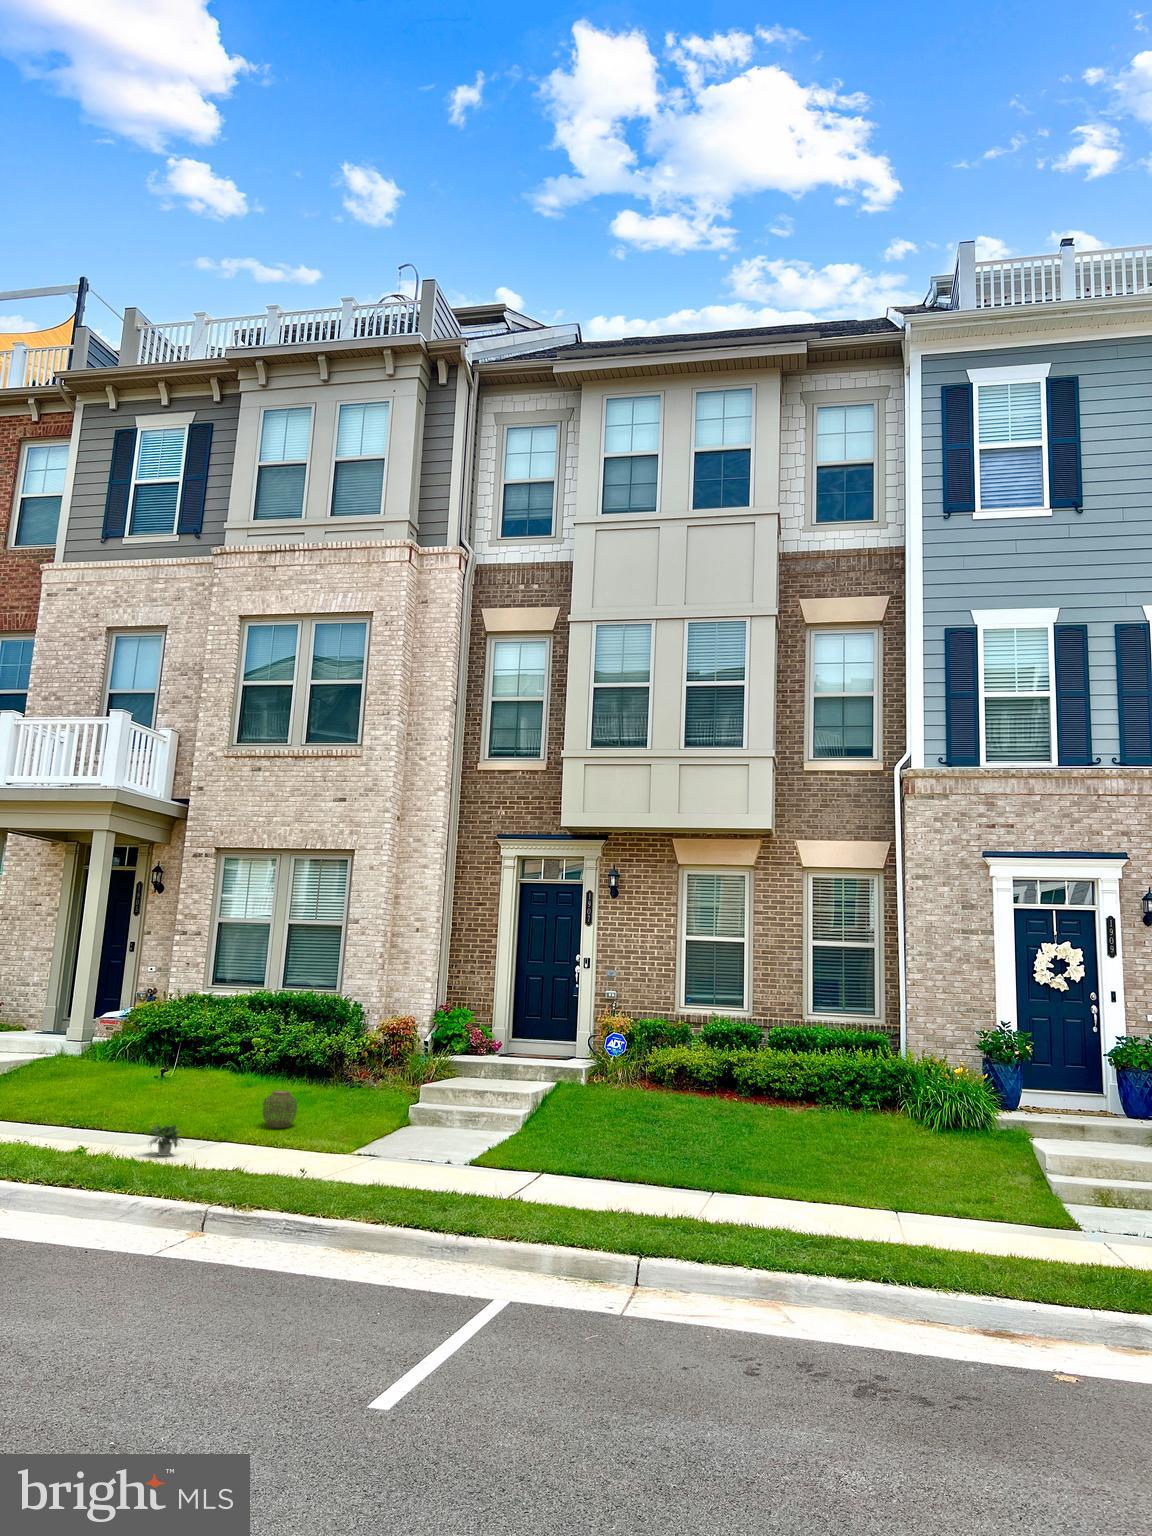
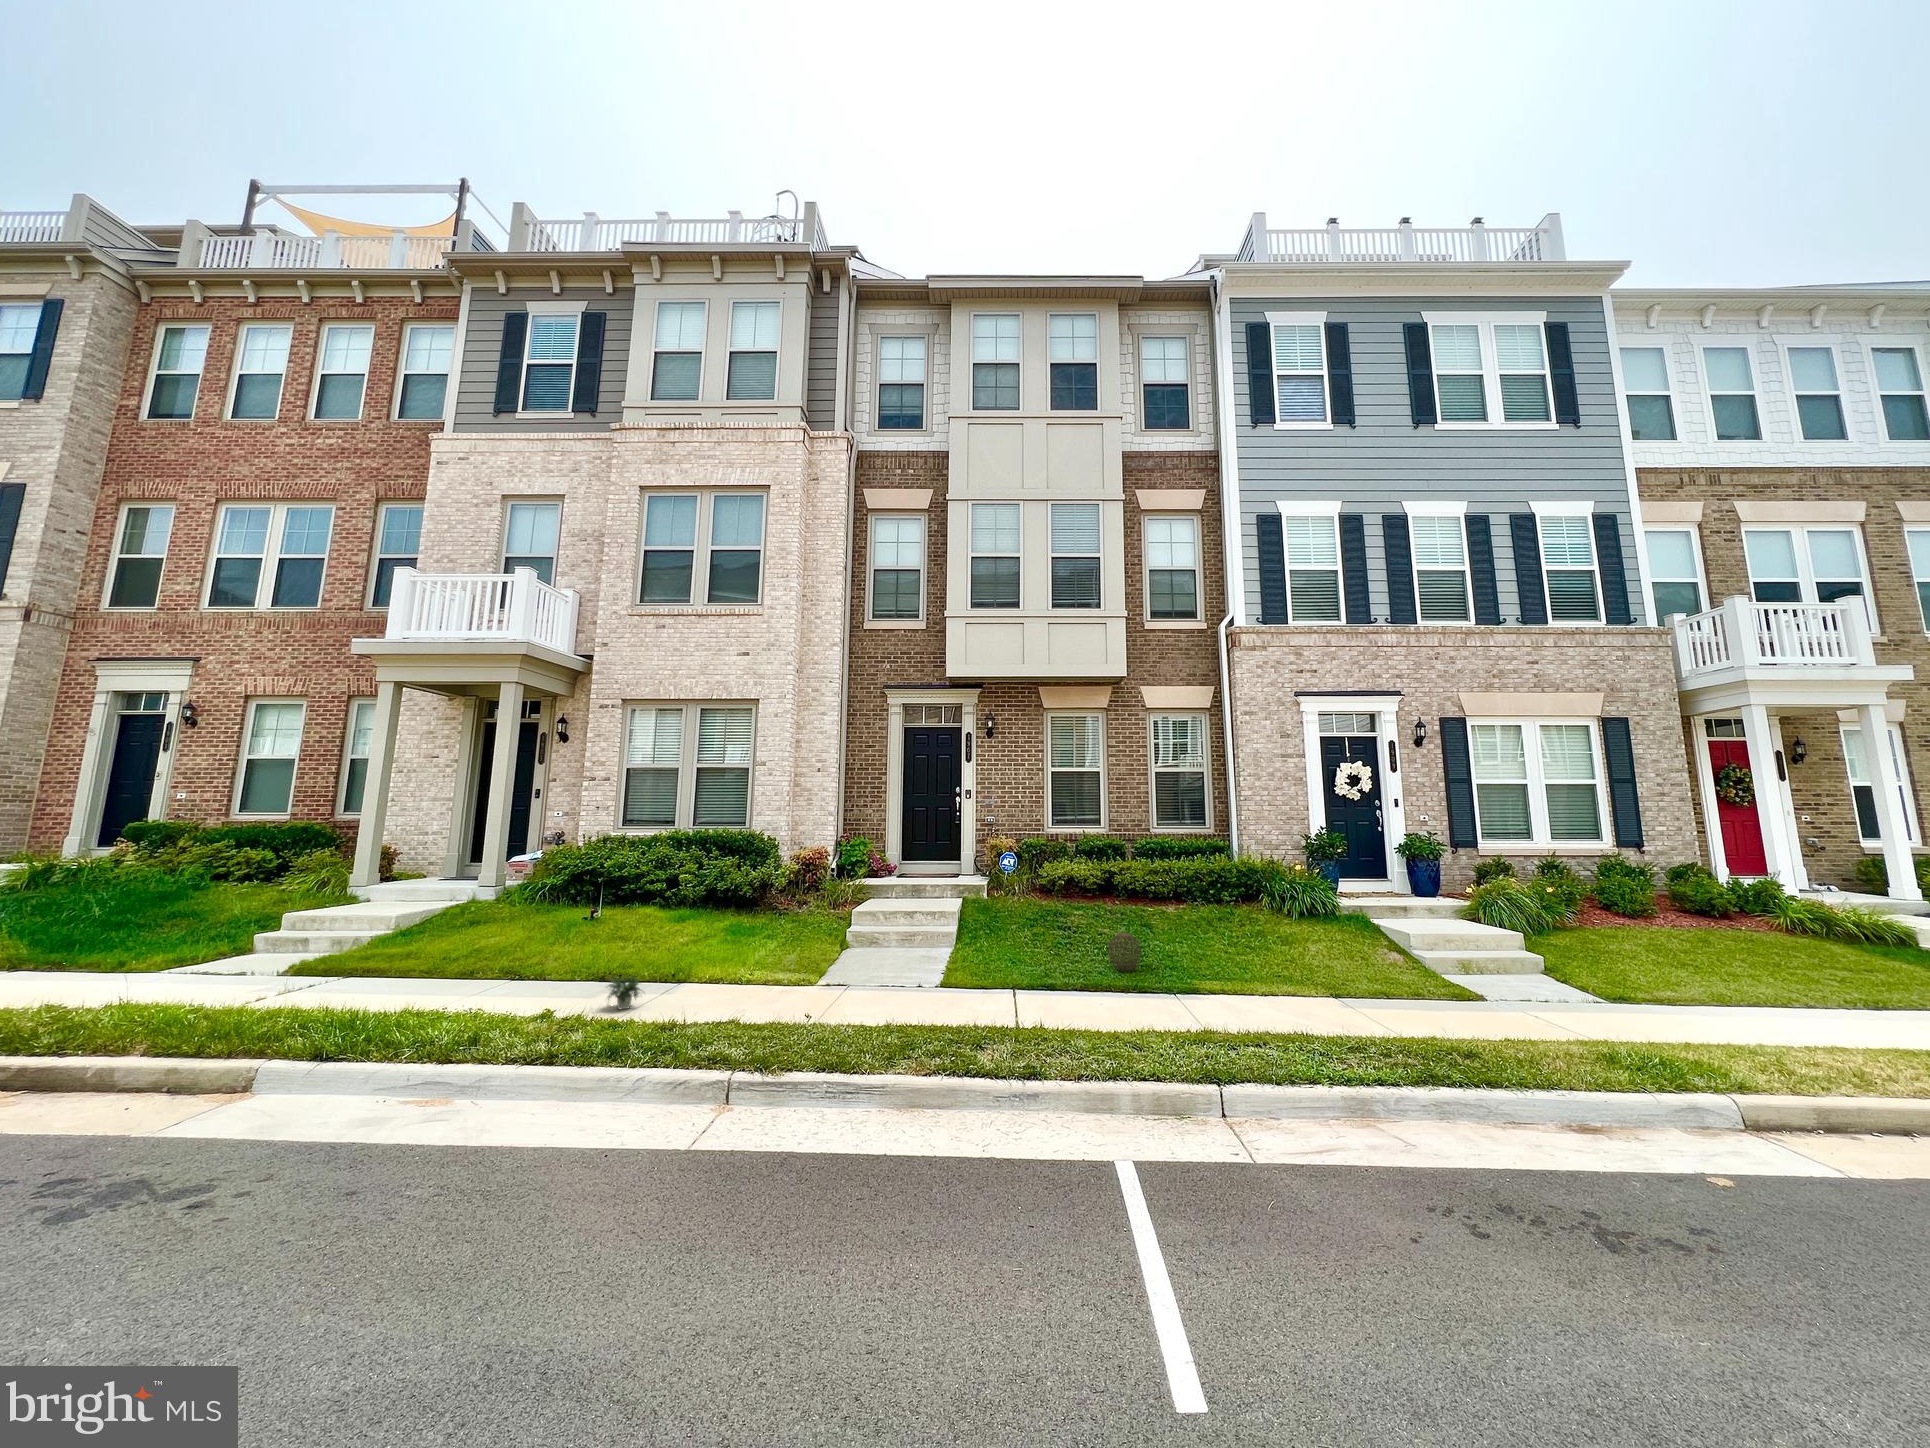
woven basket: present [263,1091,297,1128] -> present [1108,933,1141,971]

